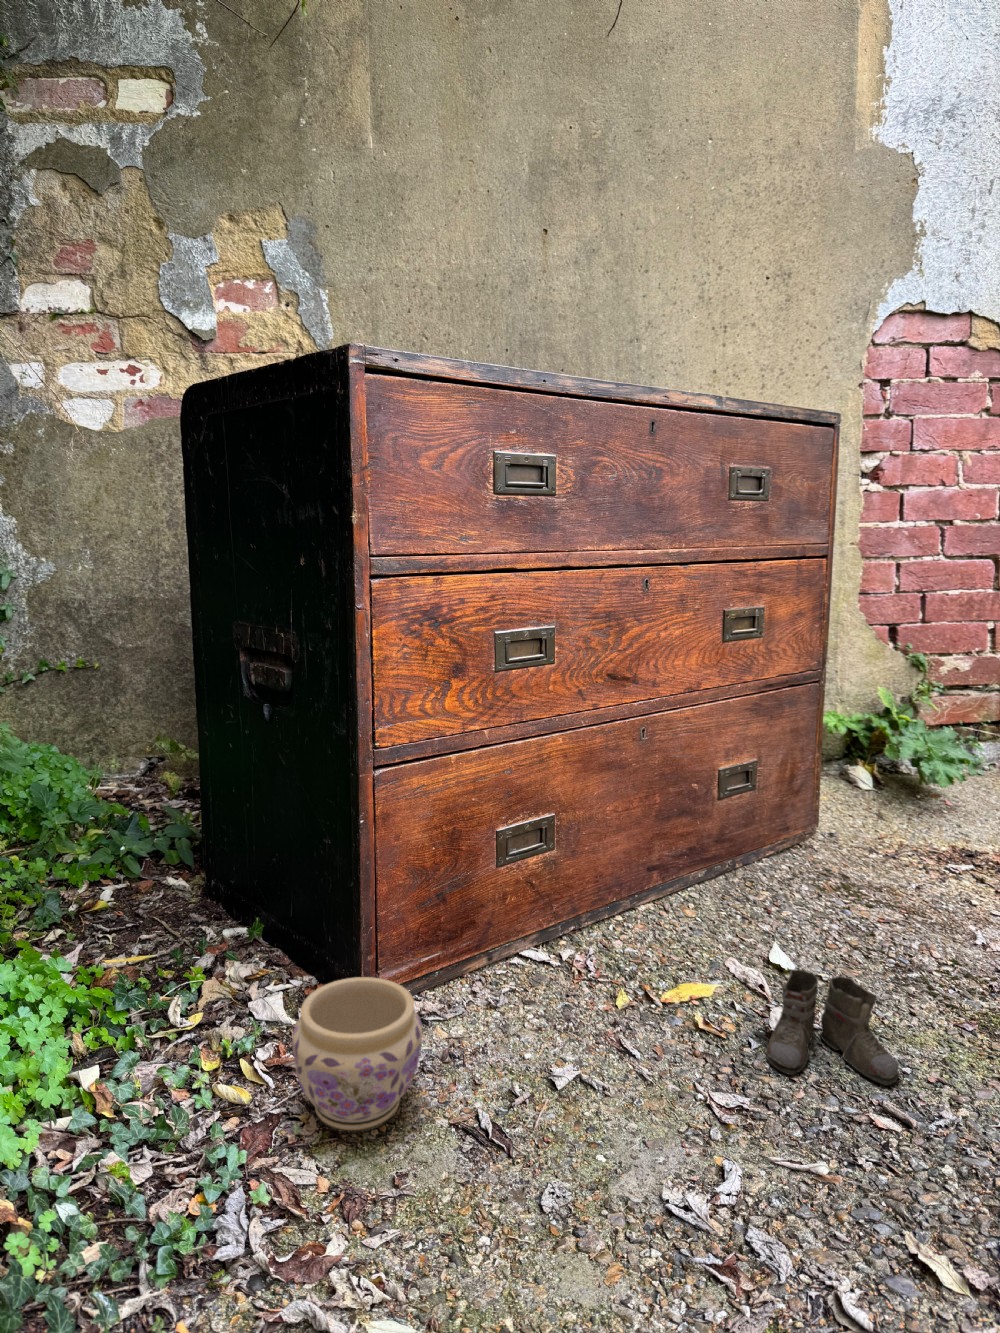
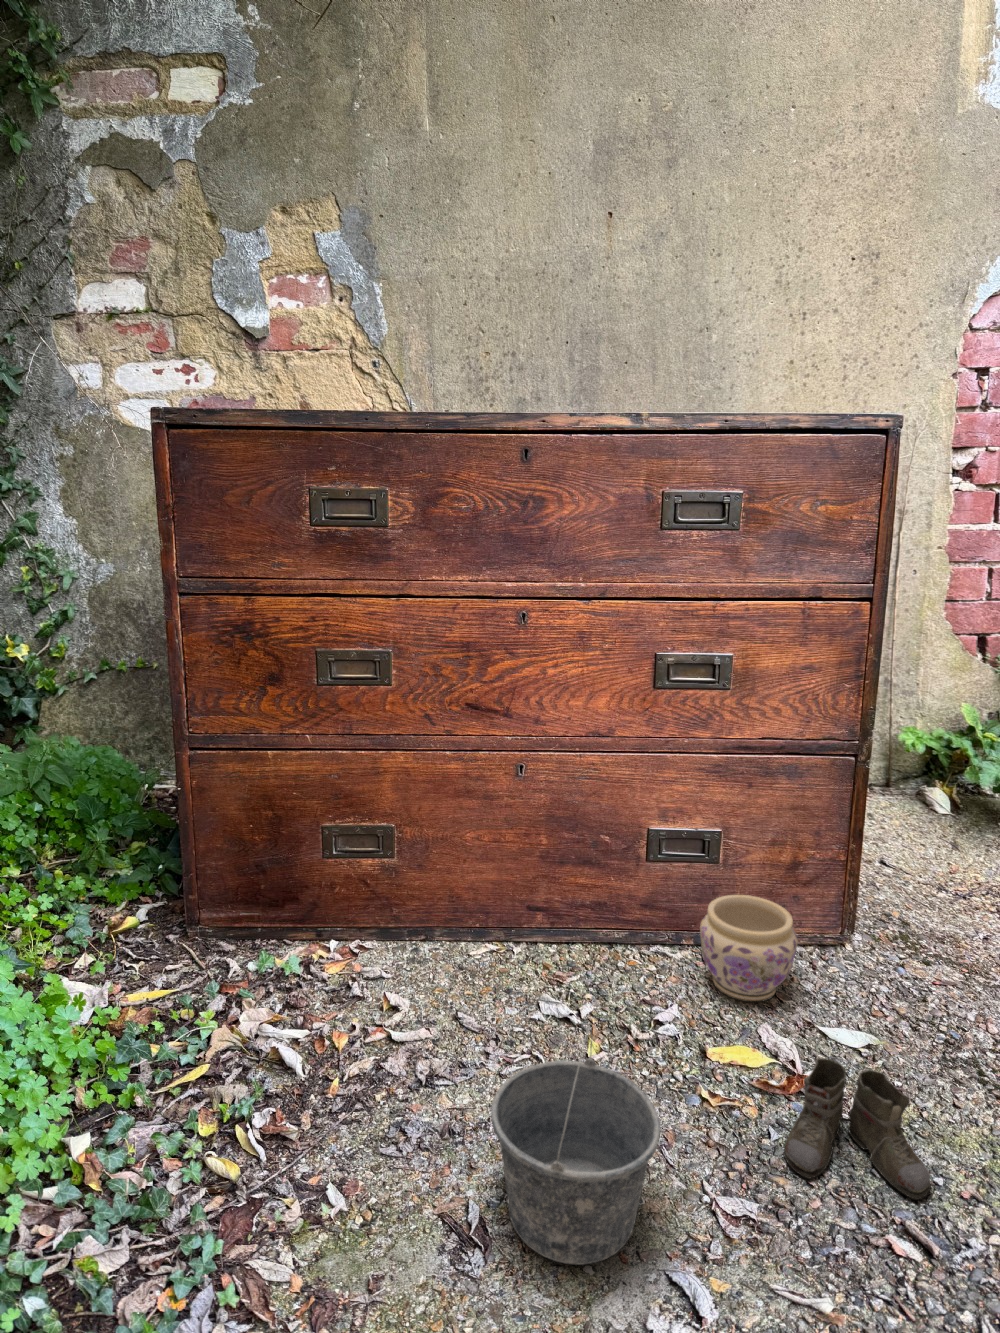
bucket: none [504,932,664,1153] -> present [491,1028,660,1265]
planter: present [292,977,422,1133] -> present [700,895,798,1002]

